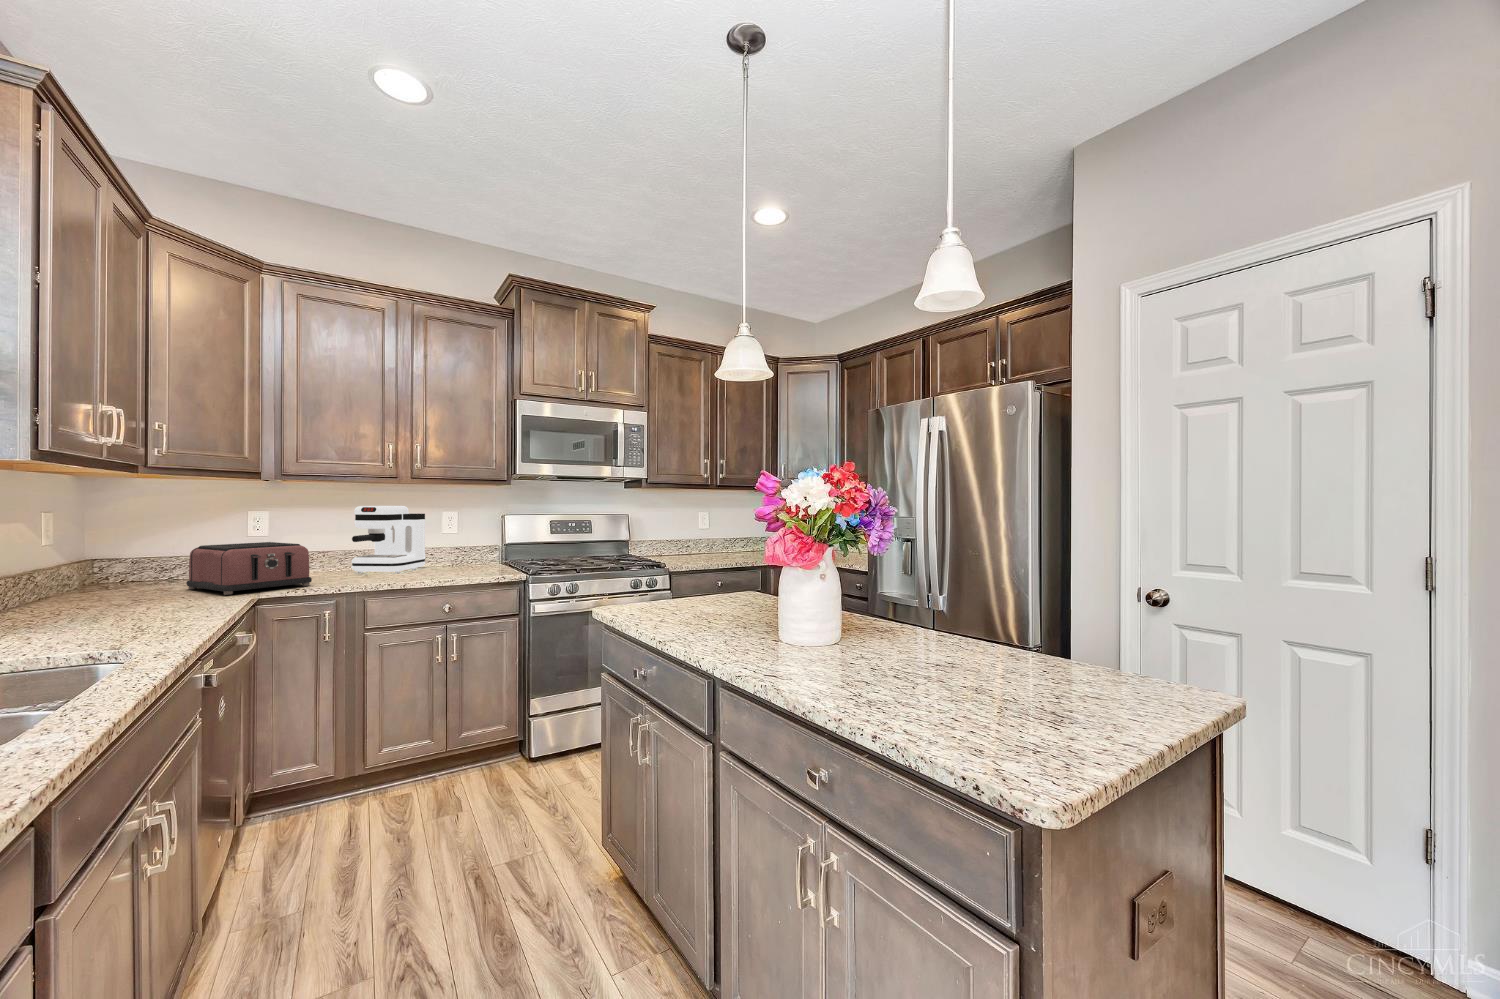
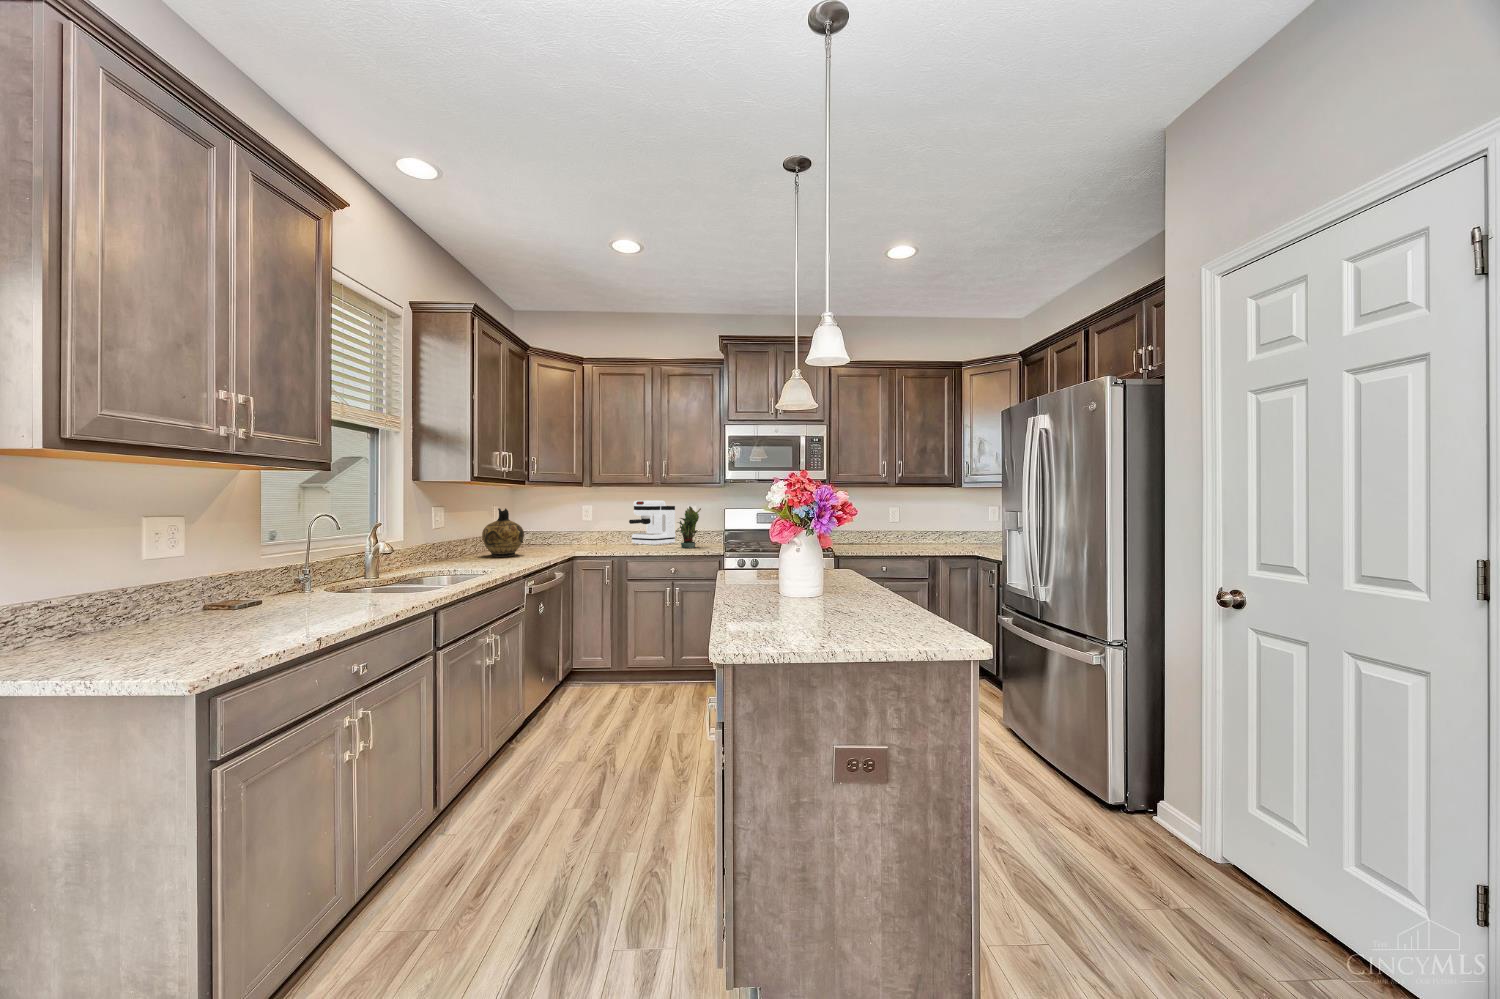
potted plant: none [437,514,479,575] -> present [676,506,701,548]
ceramic jug: none [50,523,158,618] -> present [482,508,524,557]
toaster: present [186,542,312,595] -> none [547,522,602,551]

